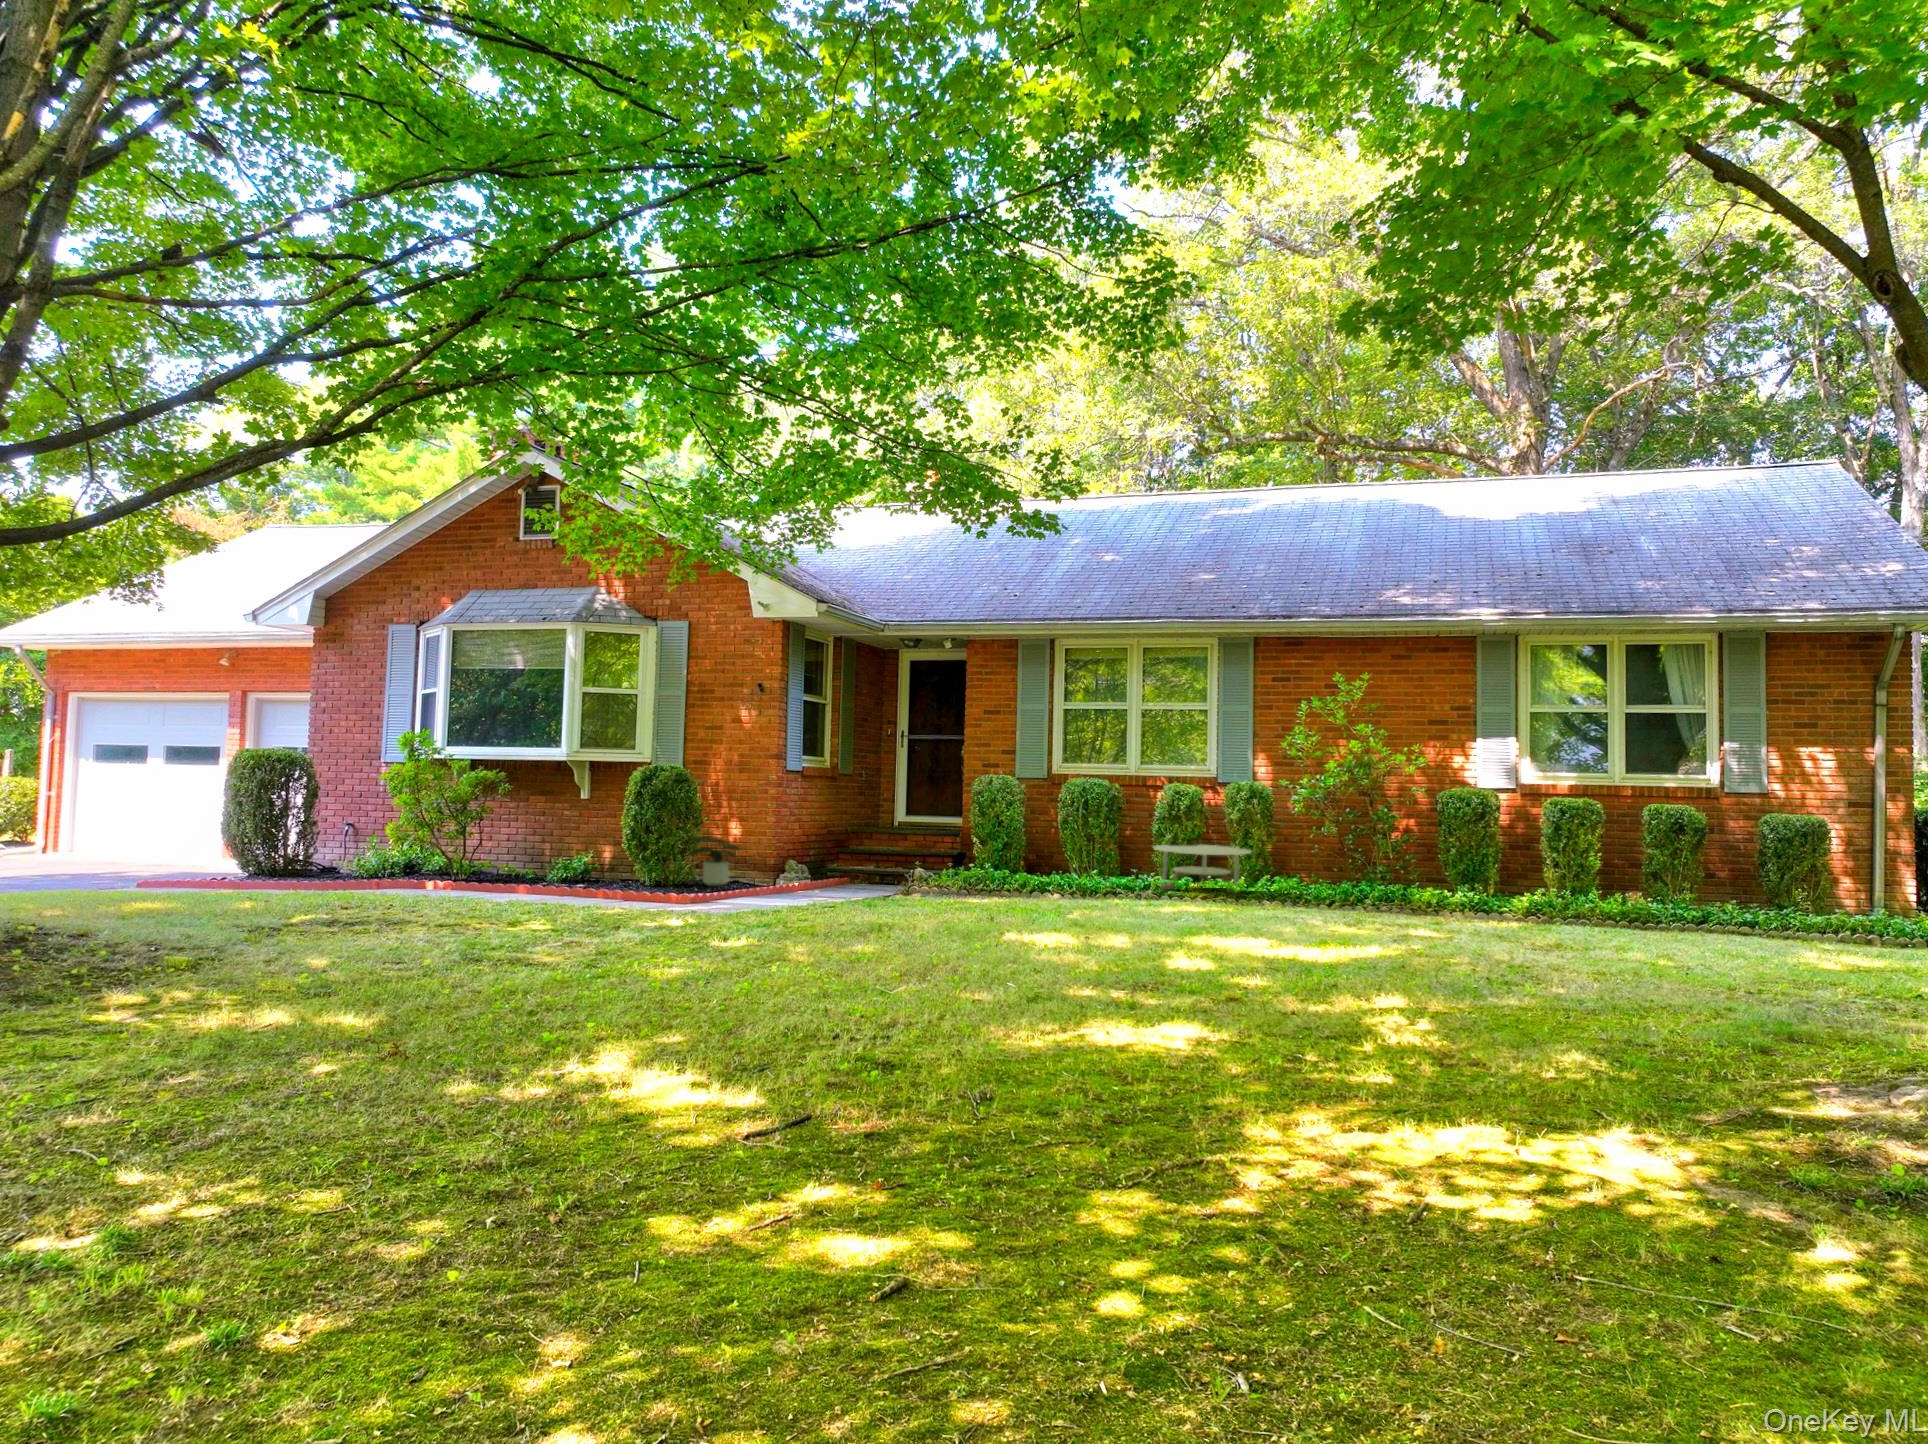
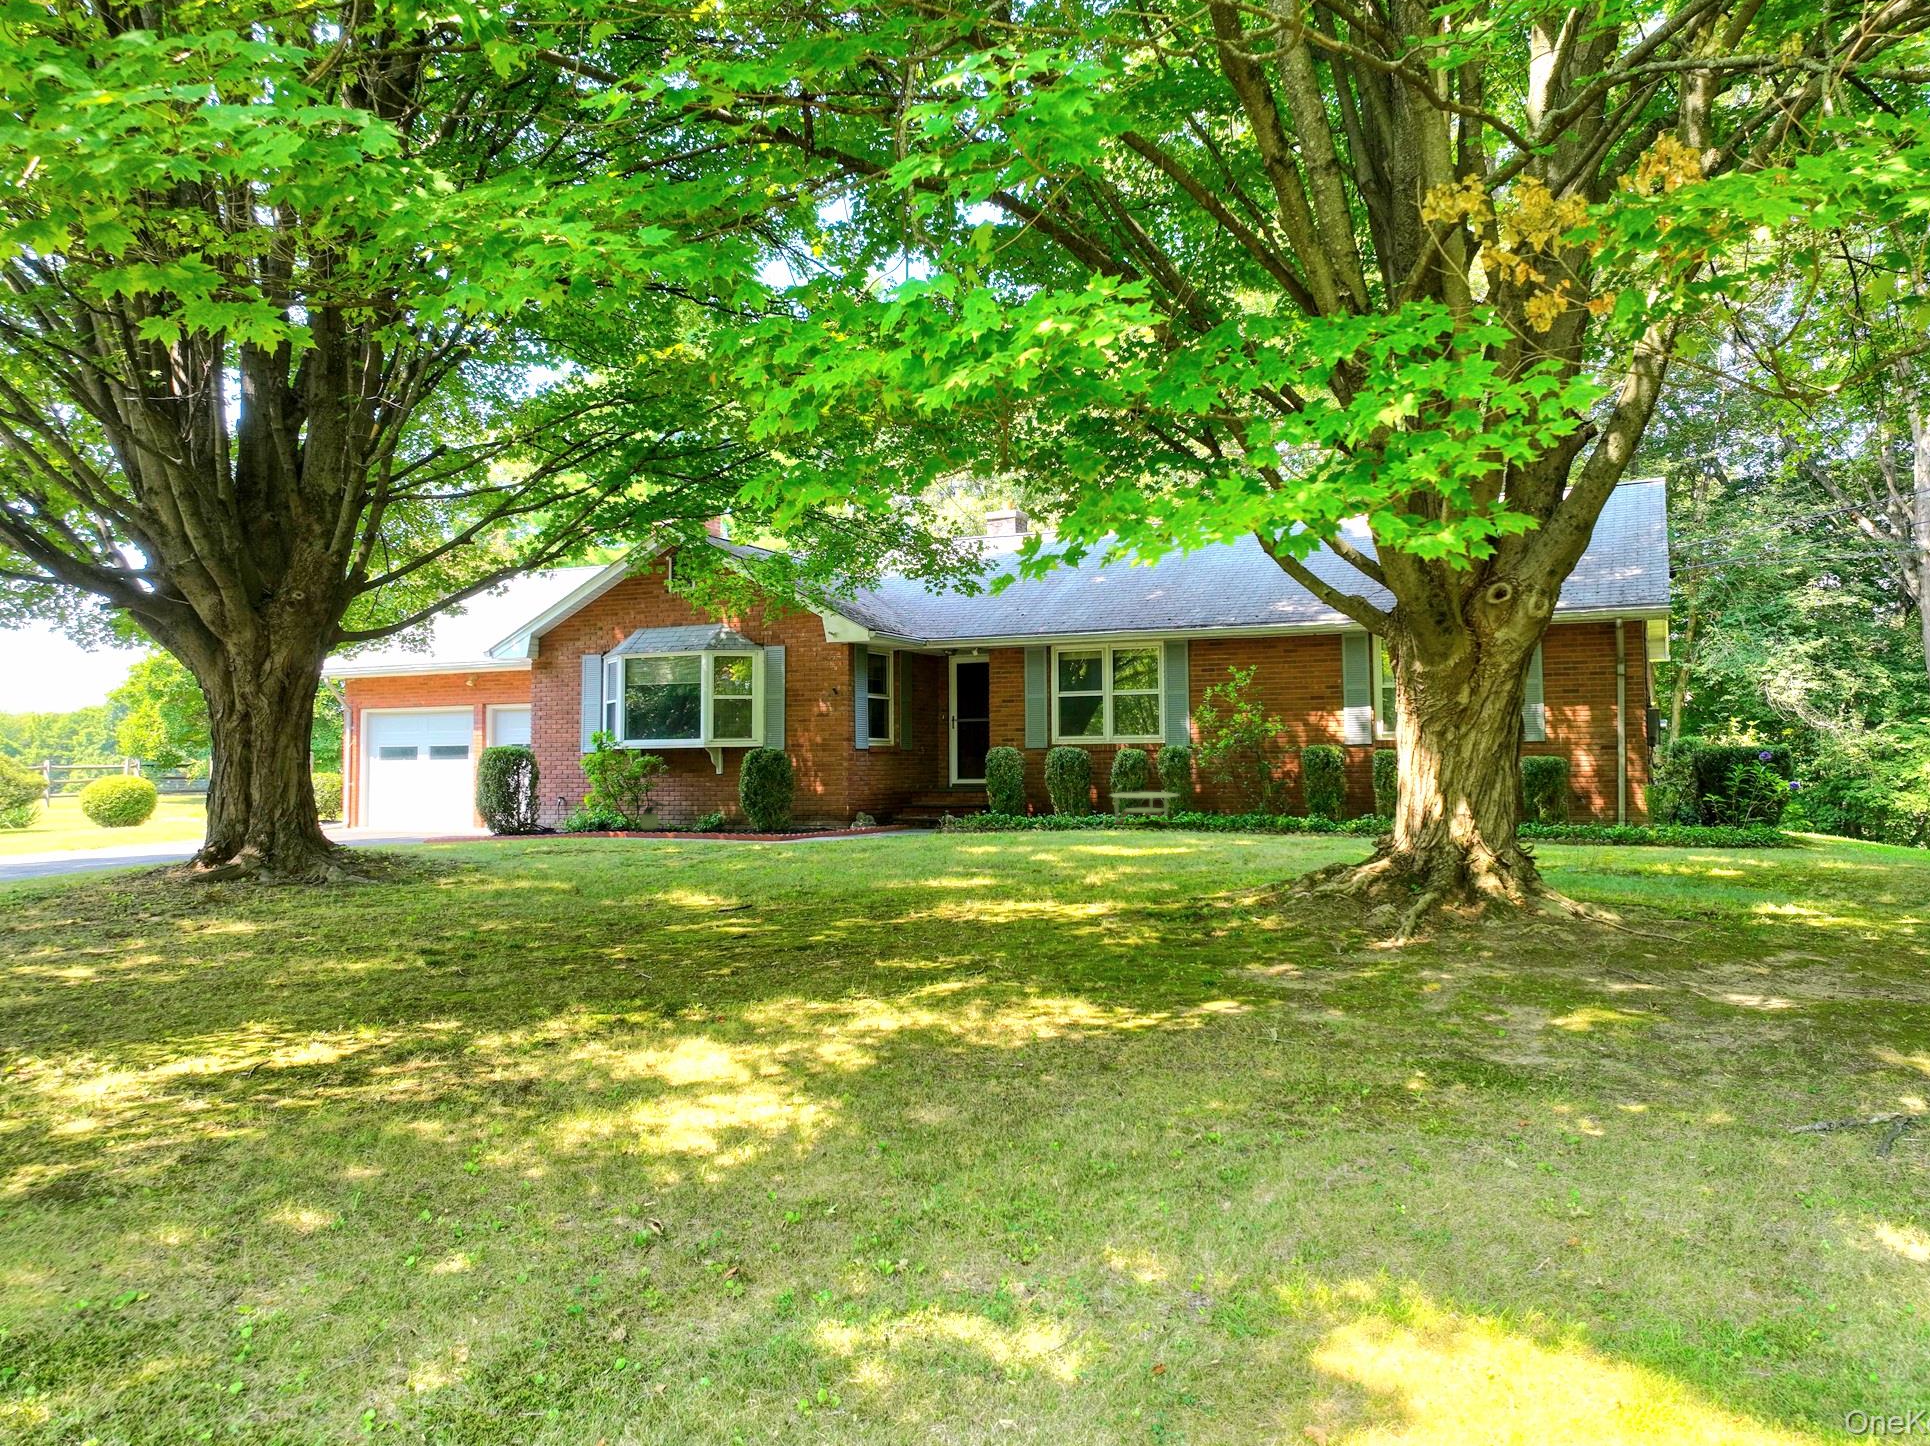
potted plant: present [690,836,741,886] -> present [633,798,665,830]

